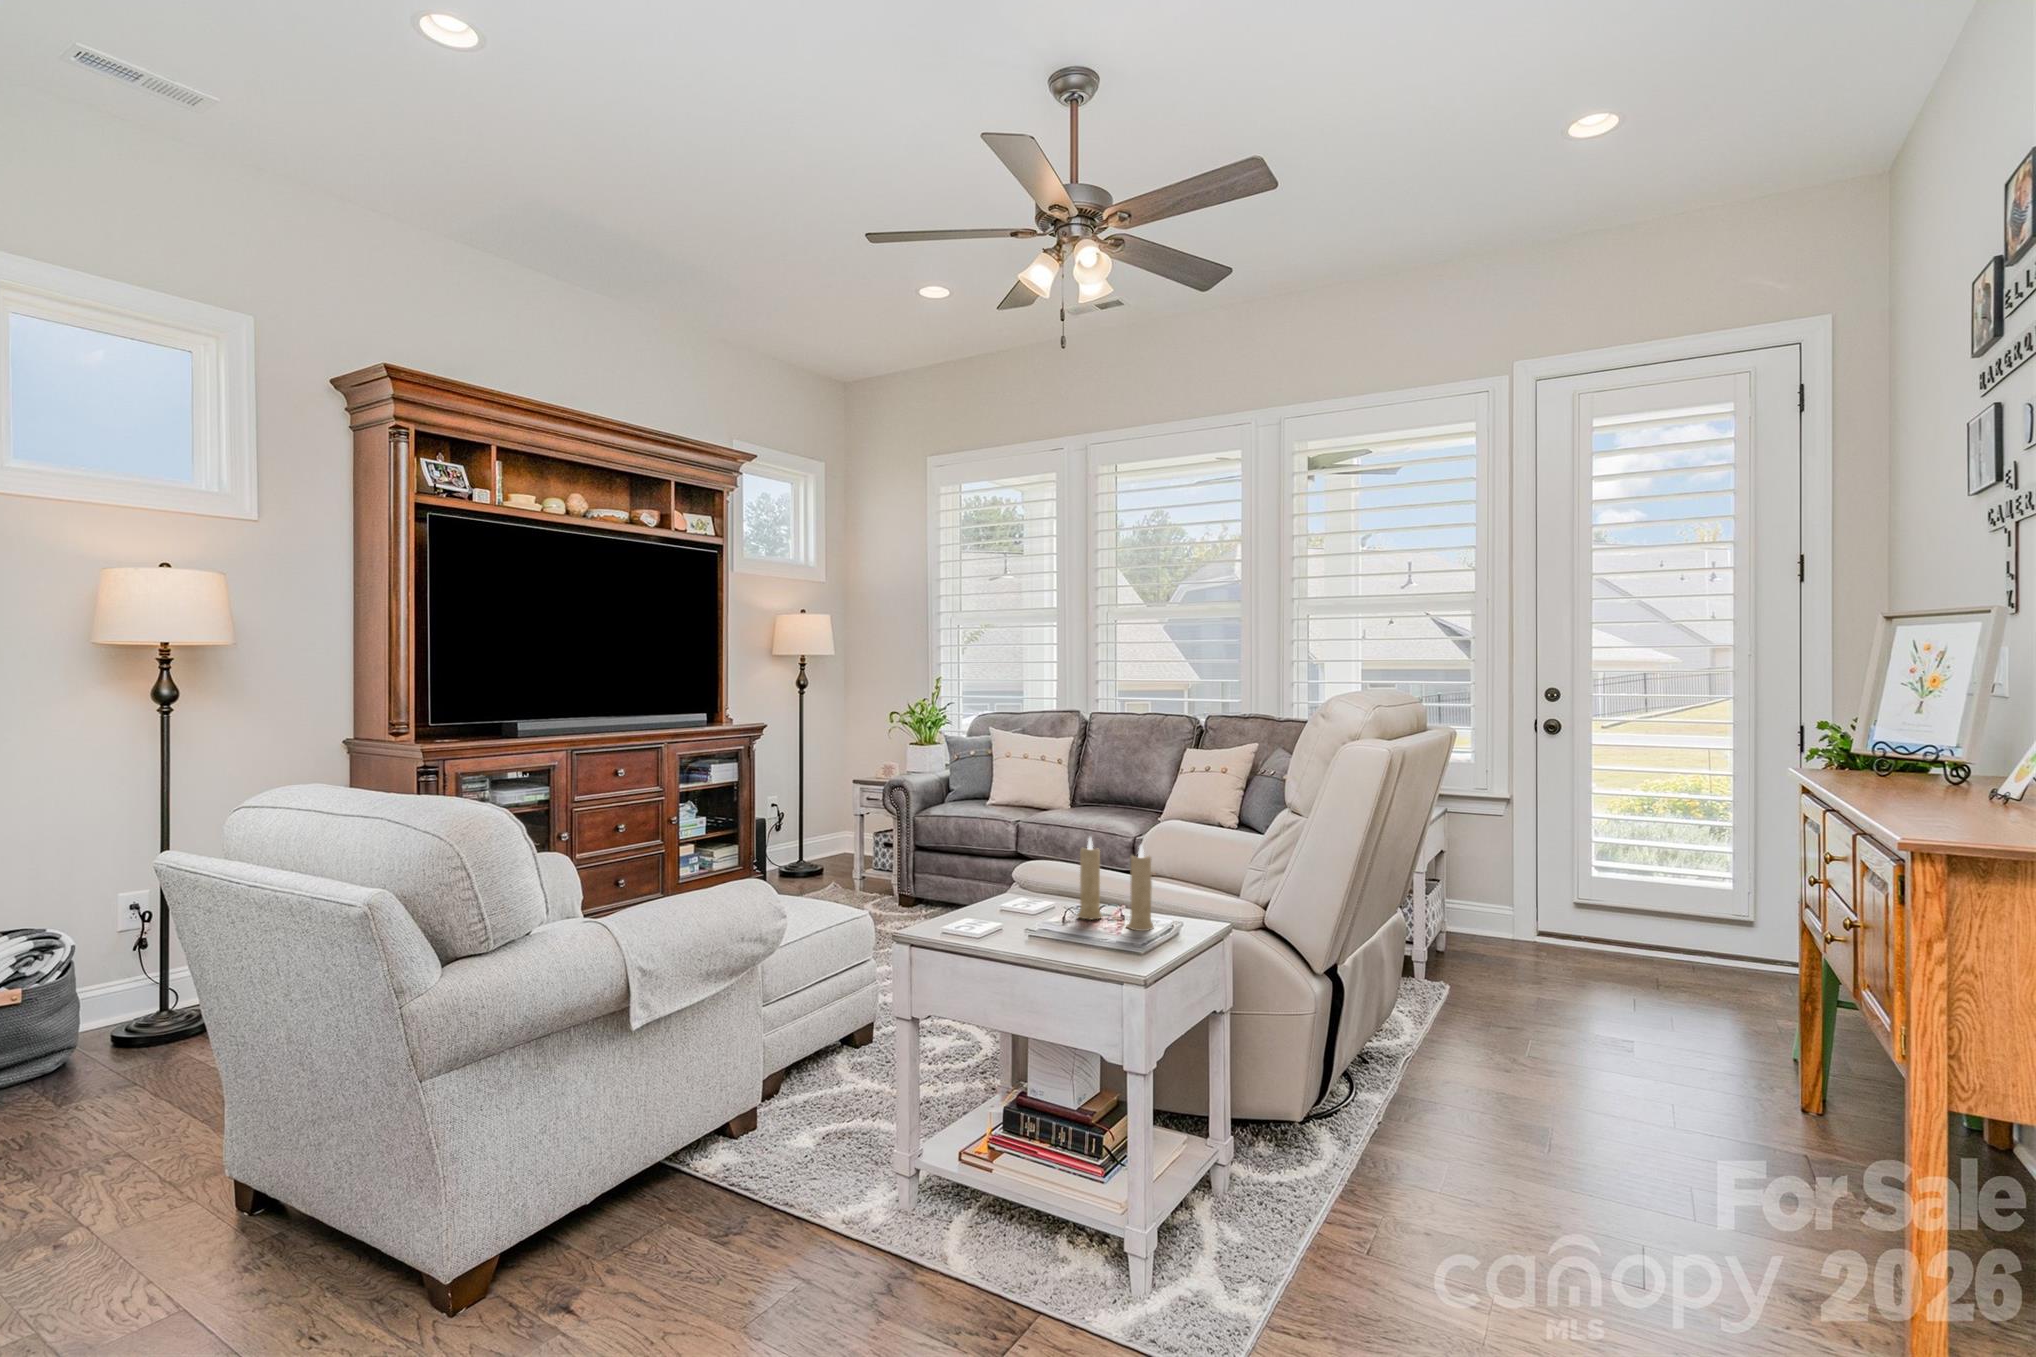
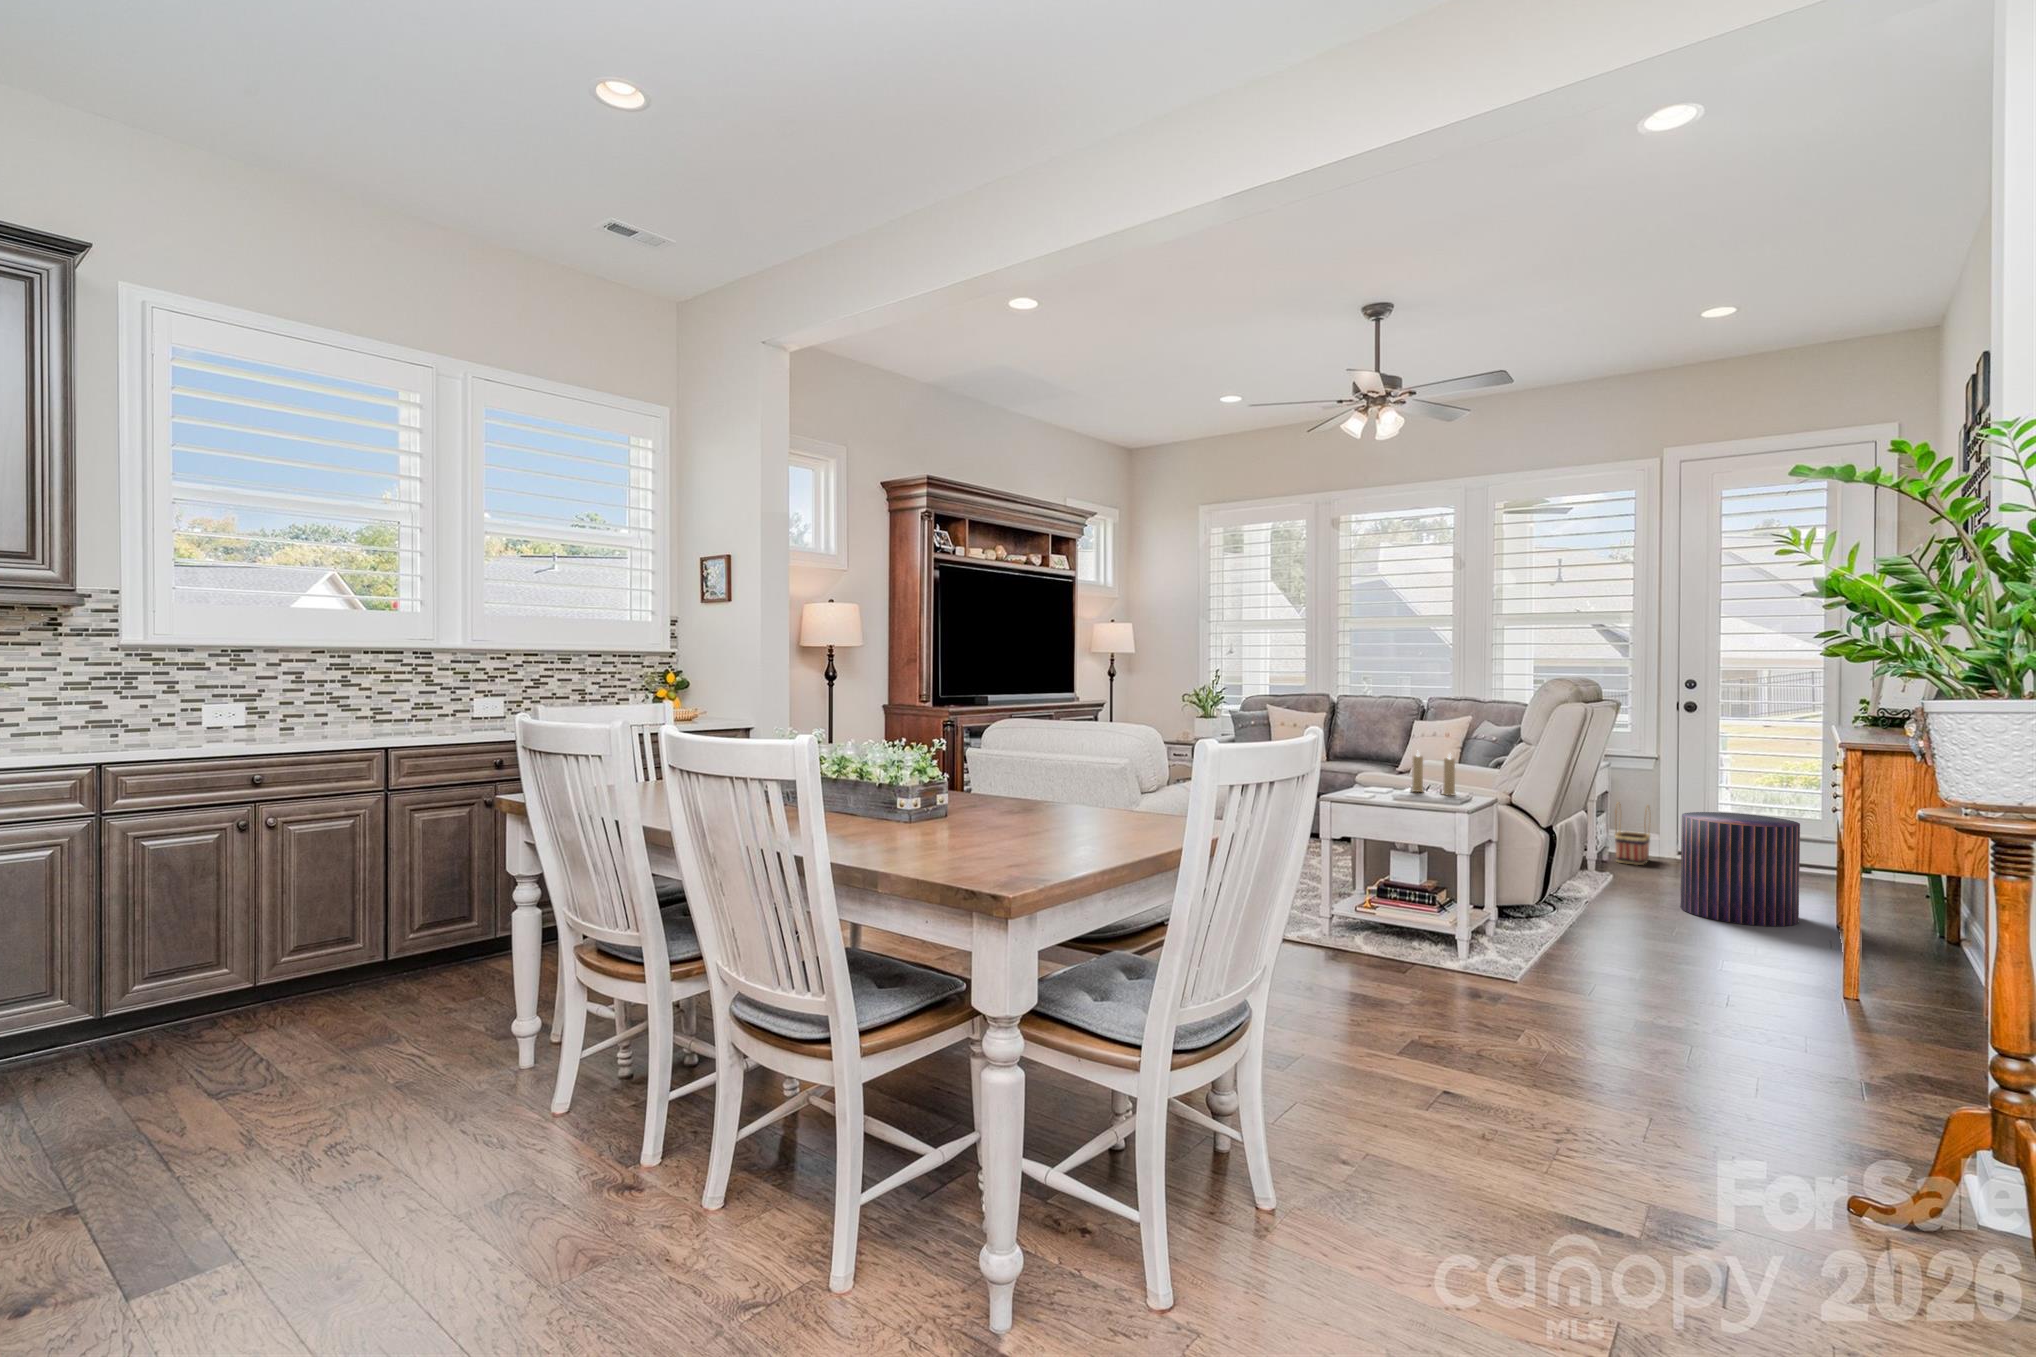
basket: none [1454,866,1502,961] -> present [1615,804,1650,865]
pouf: none [1553,905,1742,1117] -> present [1680,812,1800,926]

